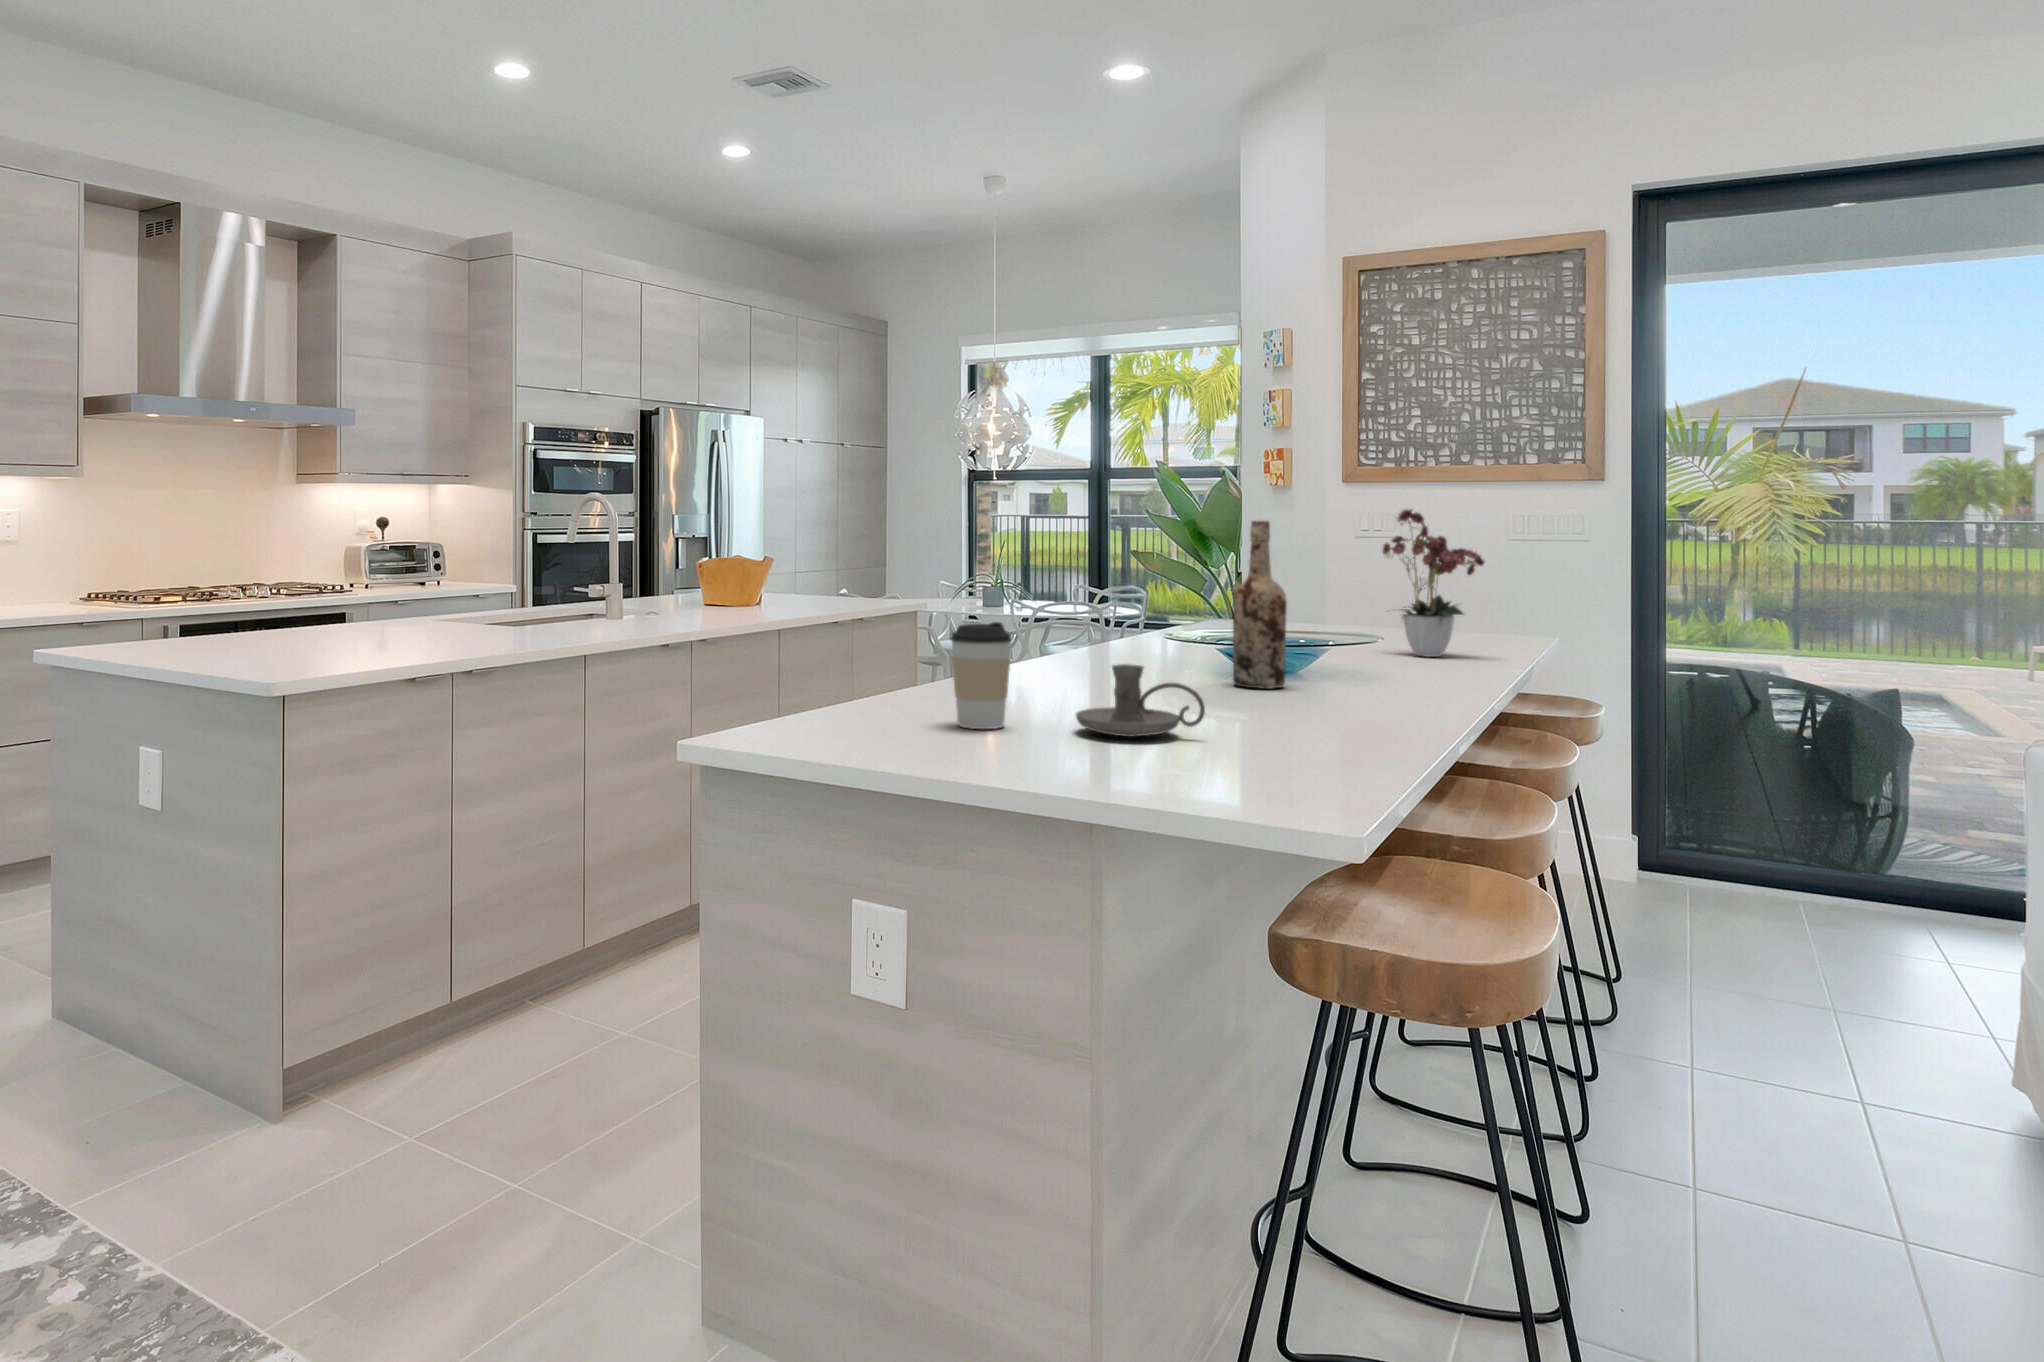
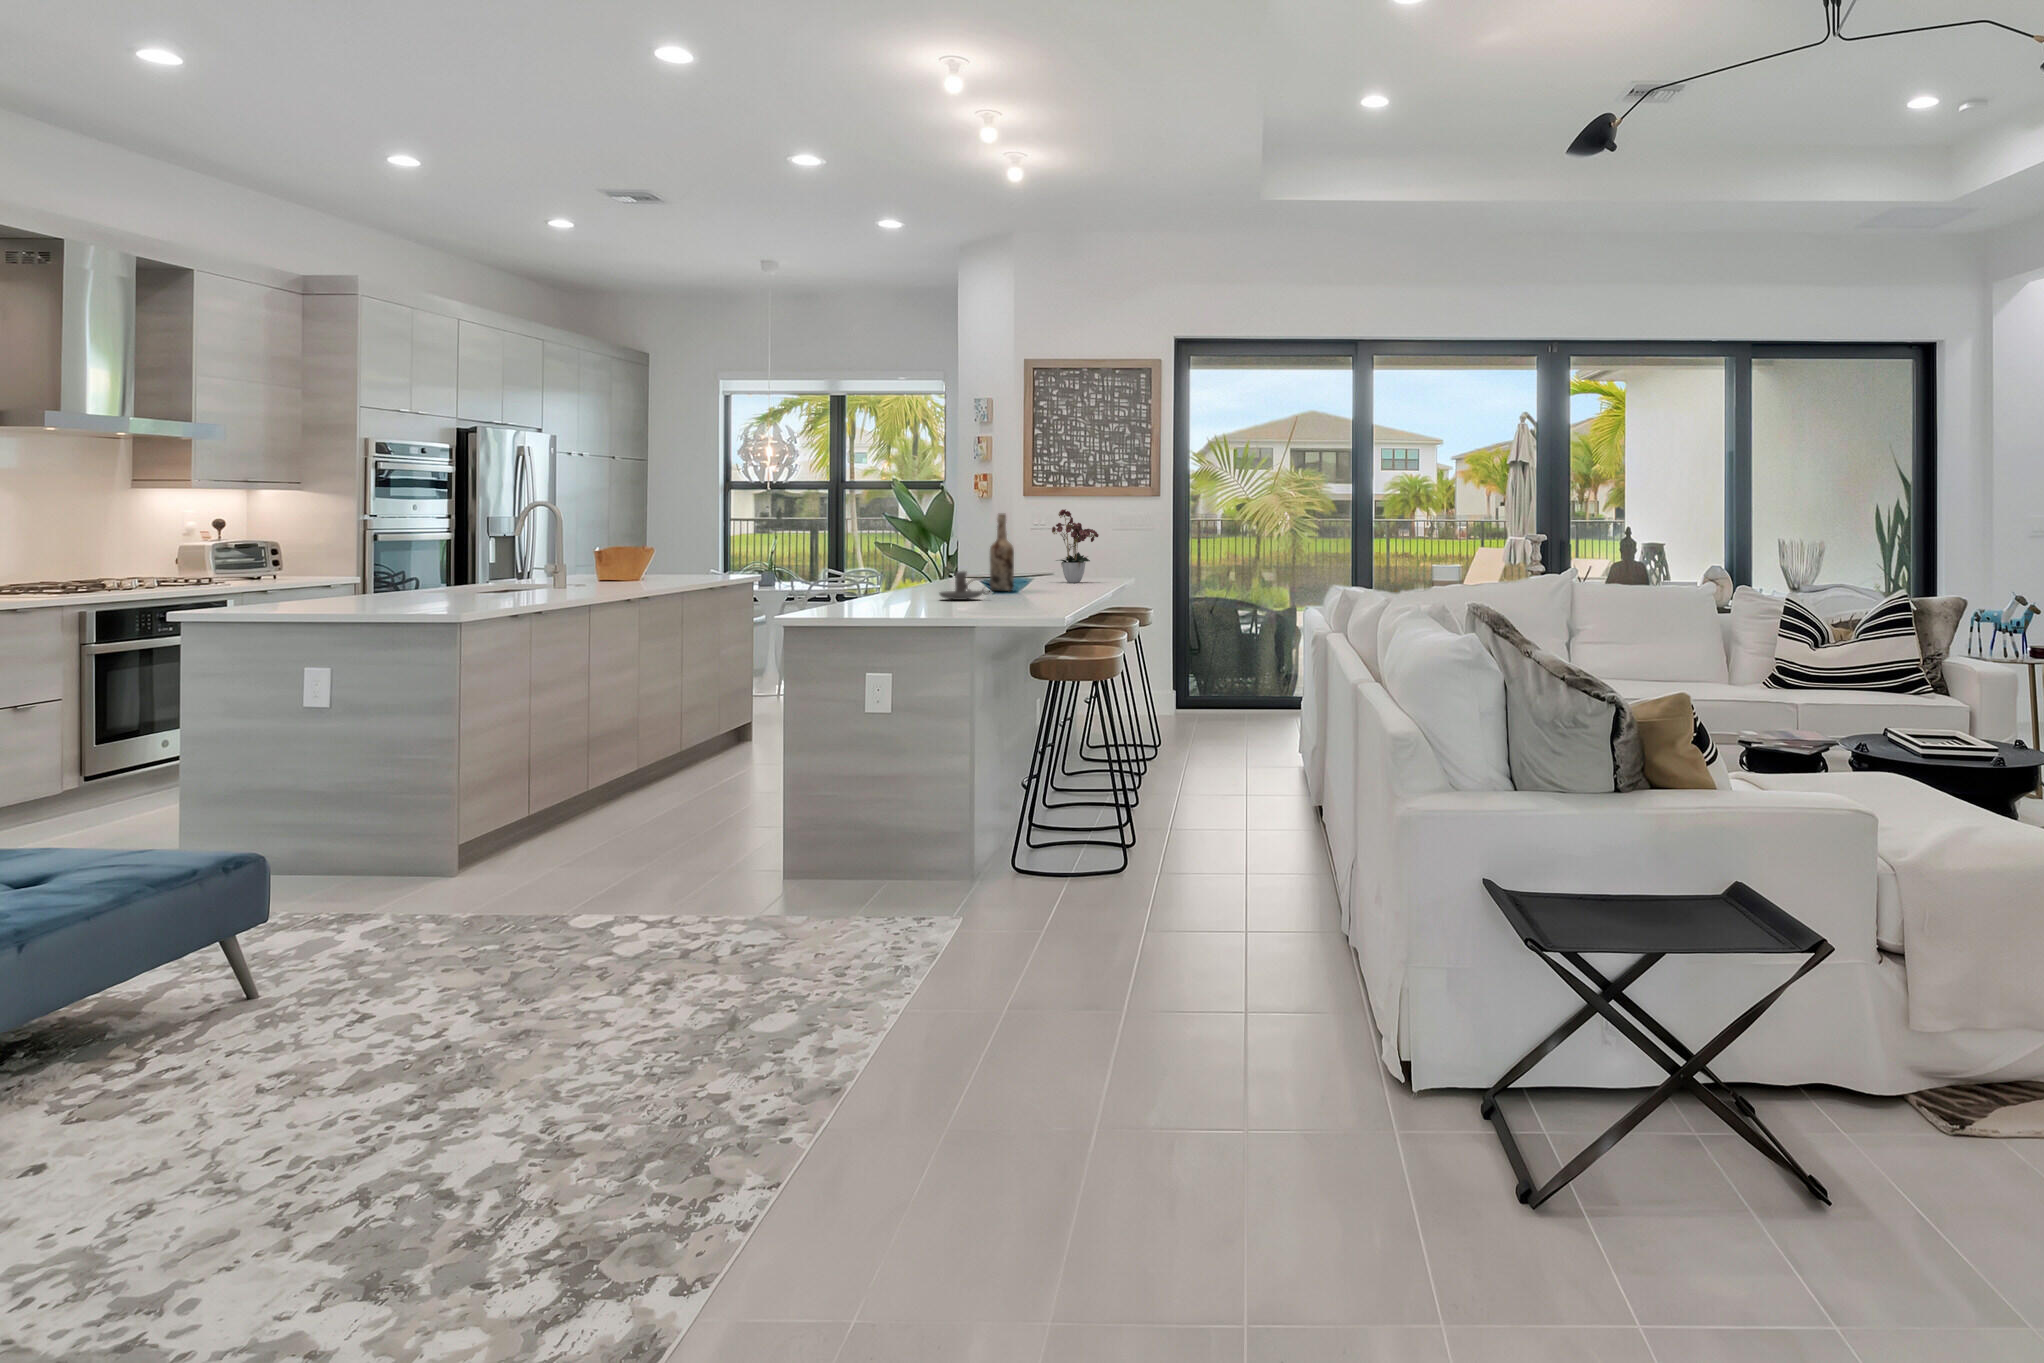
coffee cup: present [951,622,1011,729] -> none [883,556,911,601]

